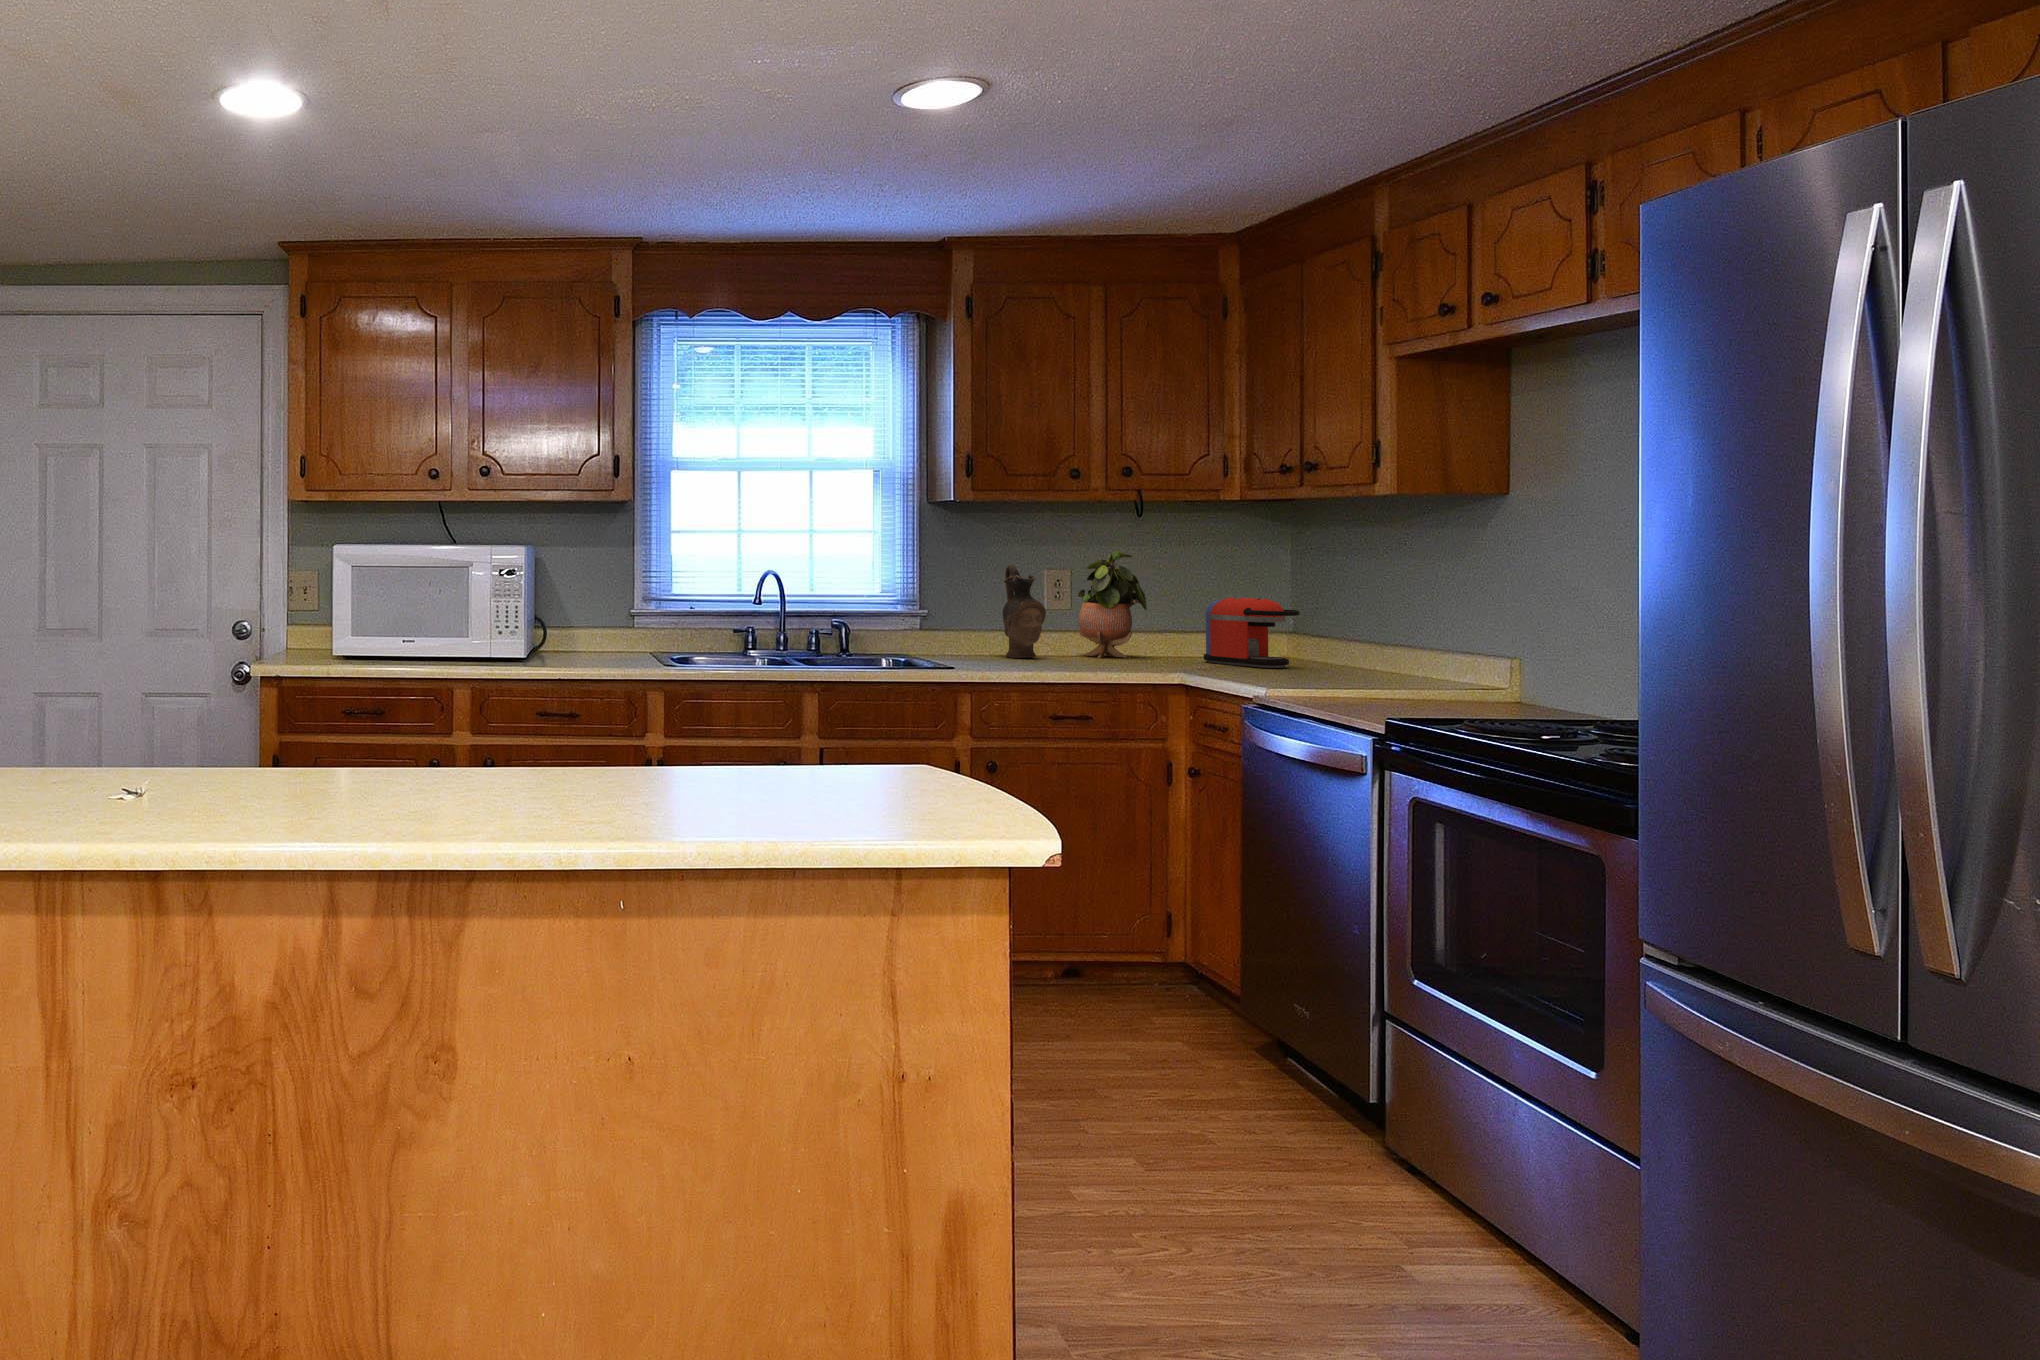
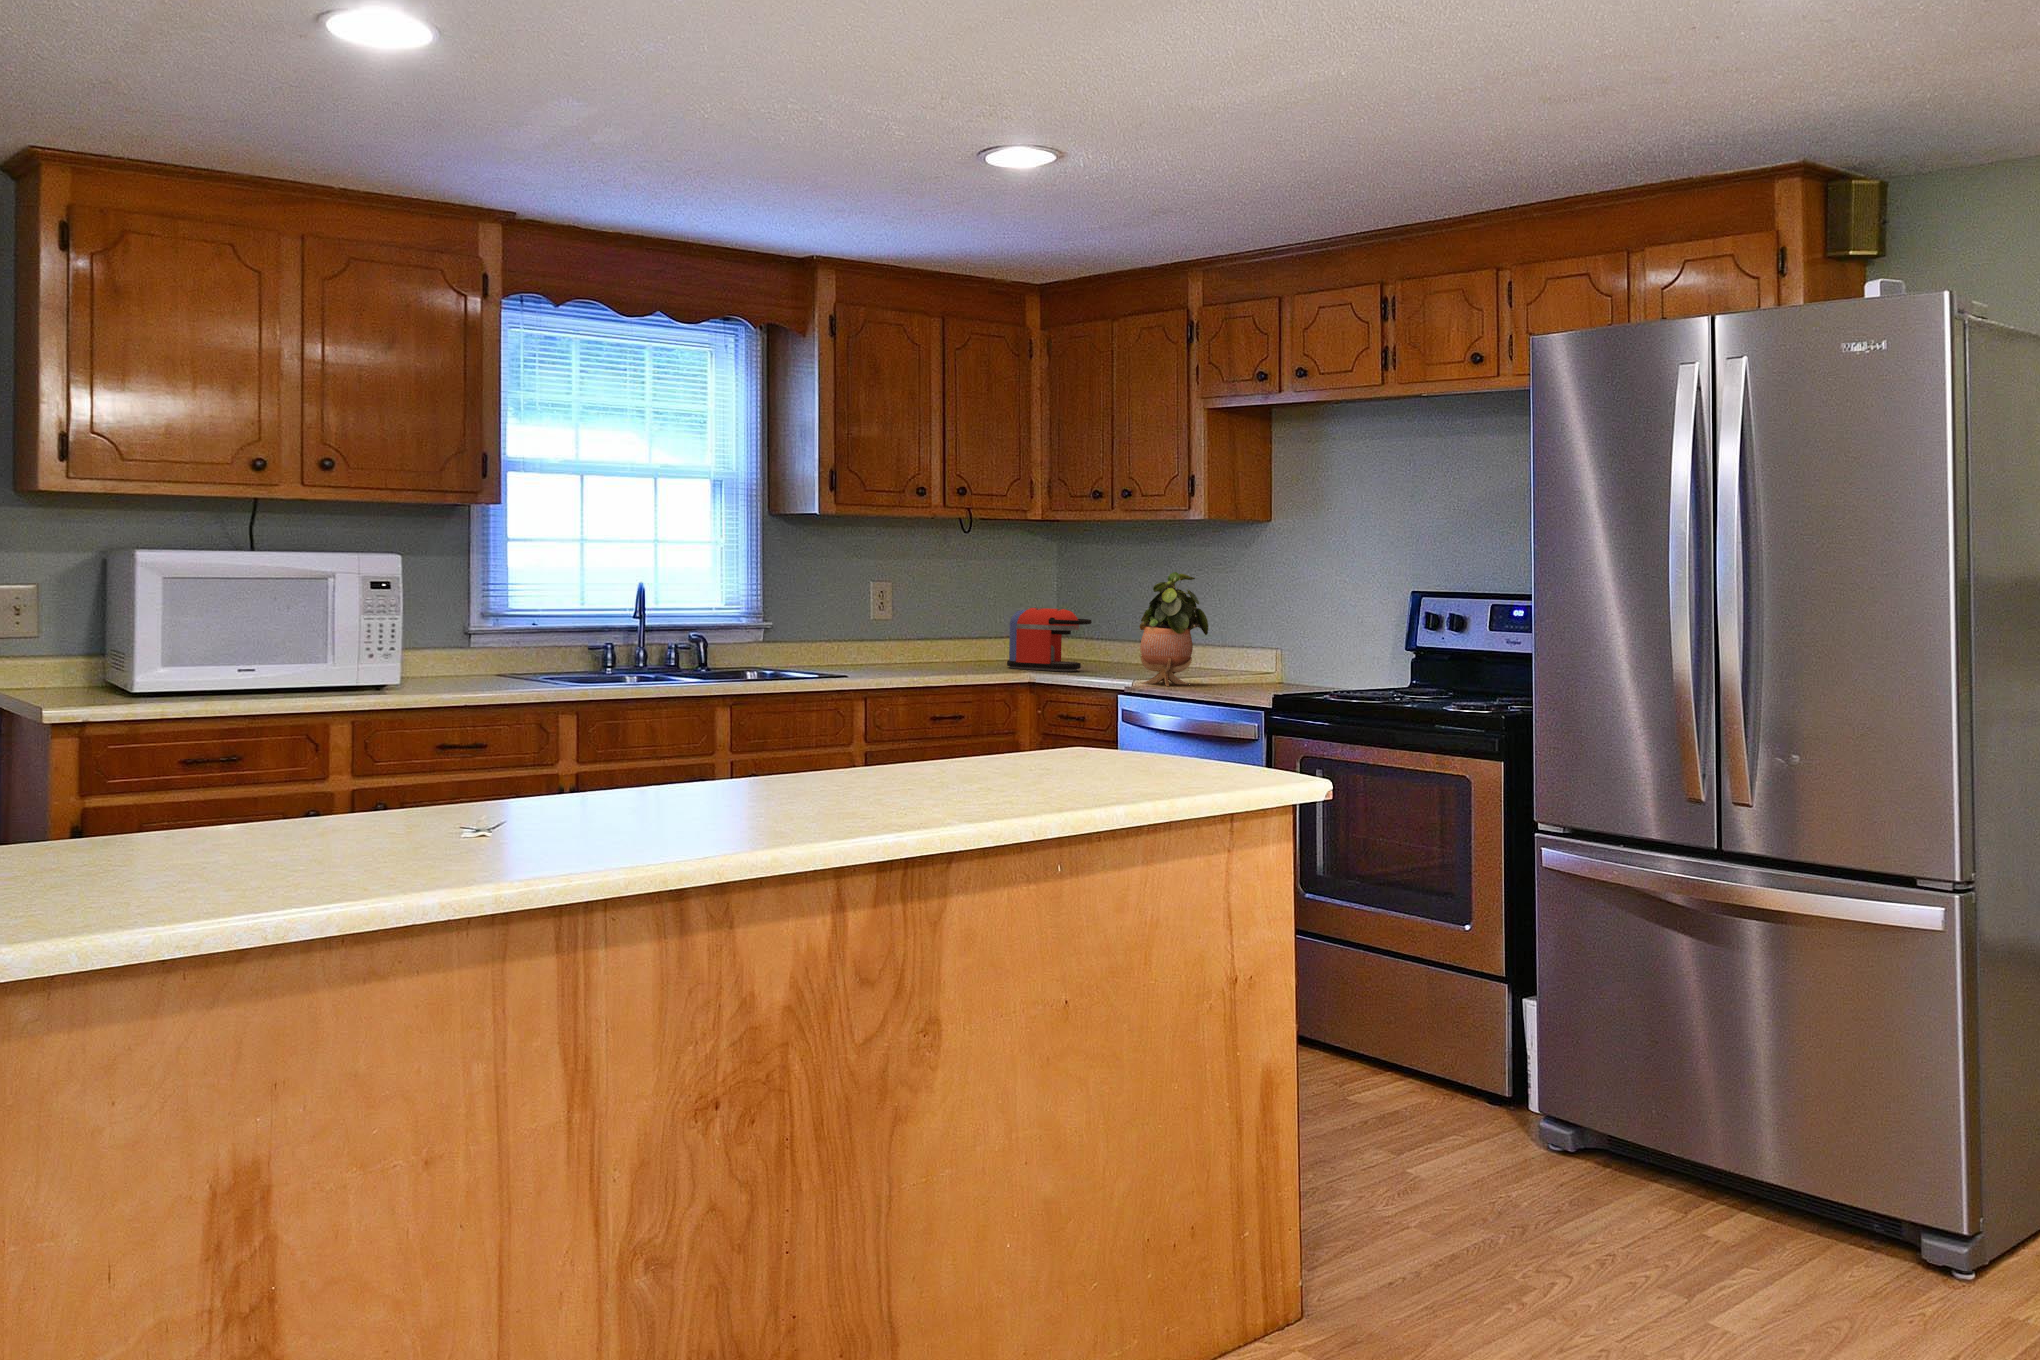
potted plant: present [1078,550,1147,658] -> present [1140,572,1208,686]
ceramic pitcher: present [1003,565,1046,658] -> none [841,576,885,670]

